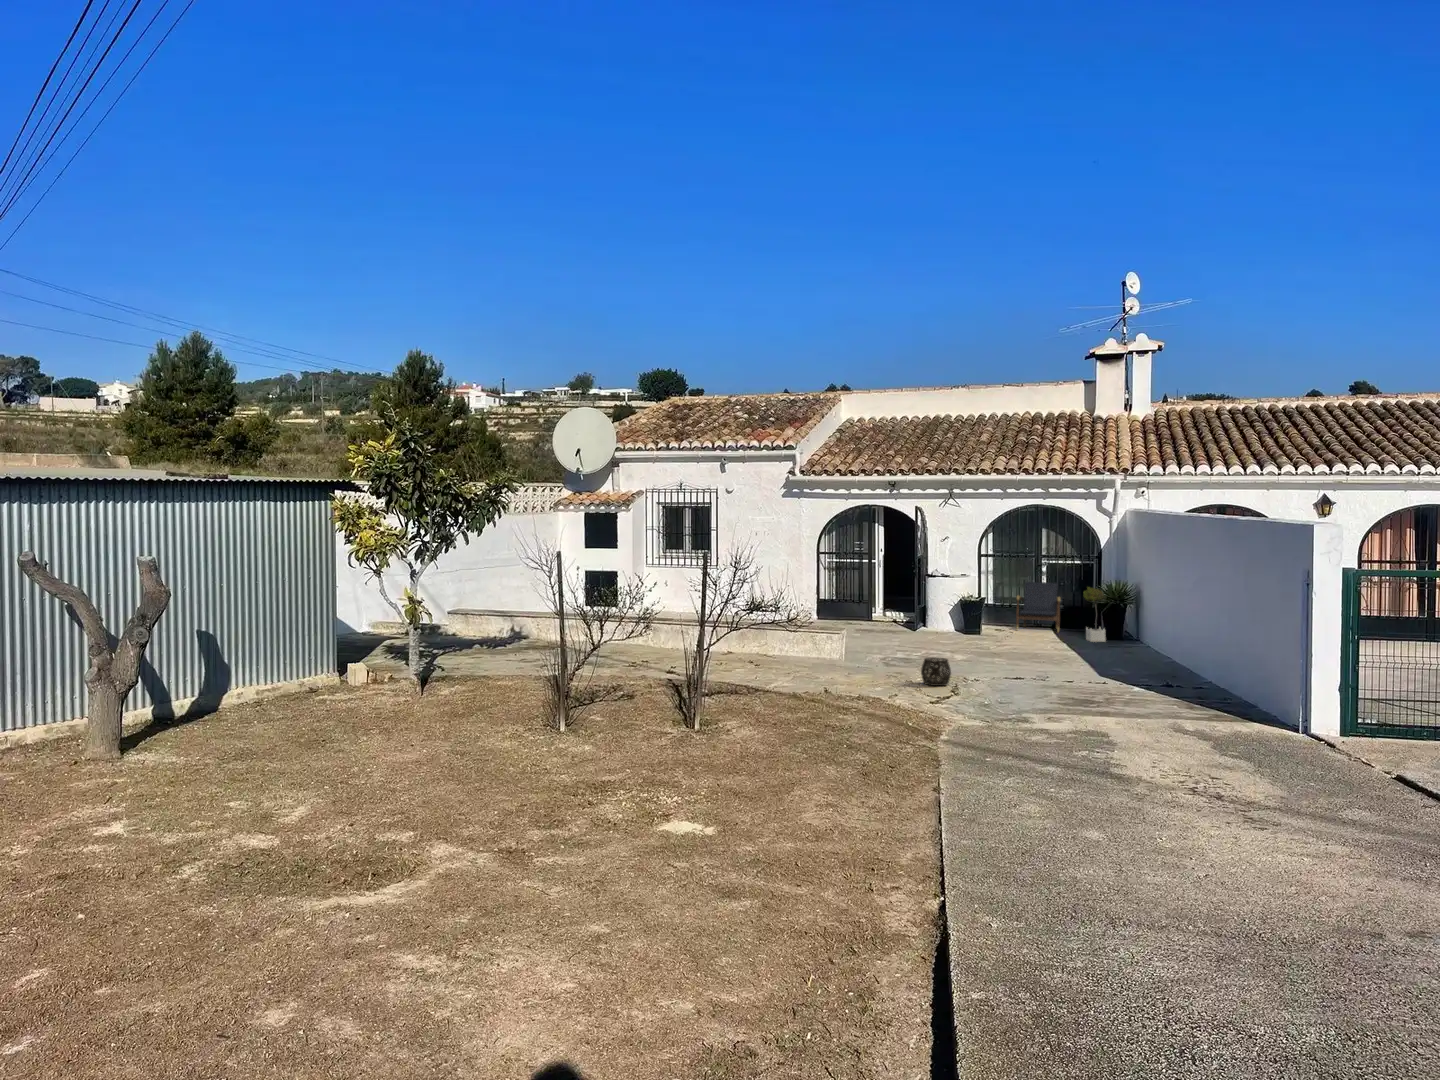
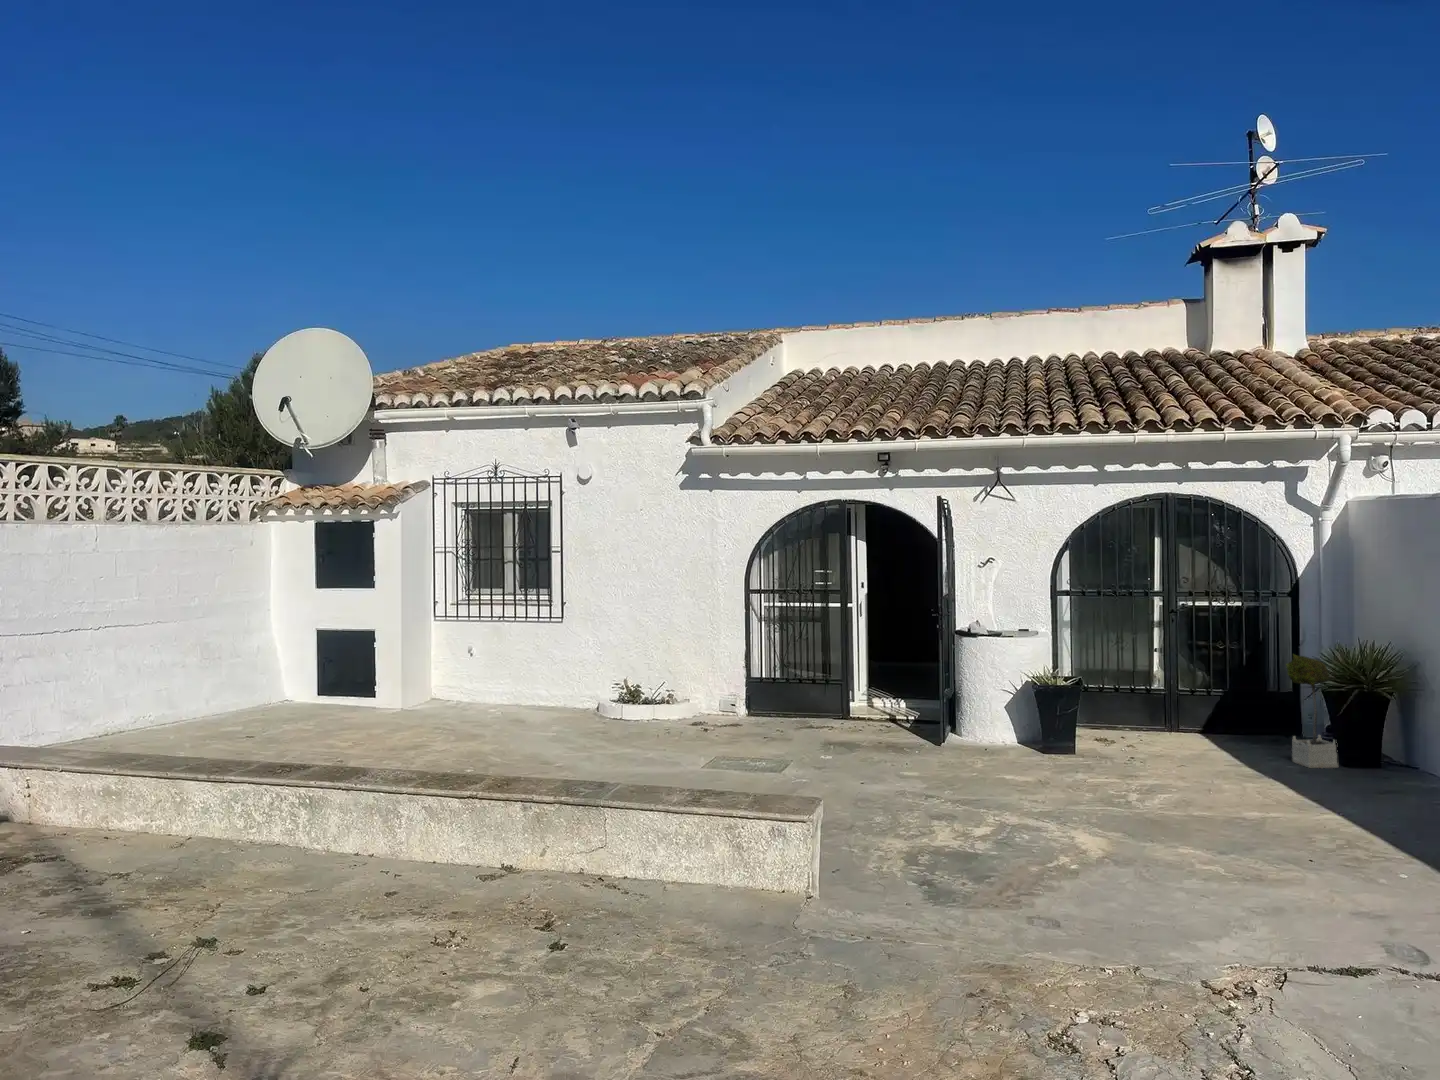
lounge chair: present [1016,582,1061,632] -> none [1128,640,1216,740]
woven basket: present [921,657,951,686] -> none [1075,912,1171,1015]

